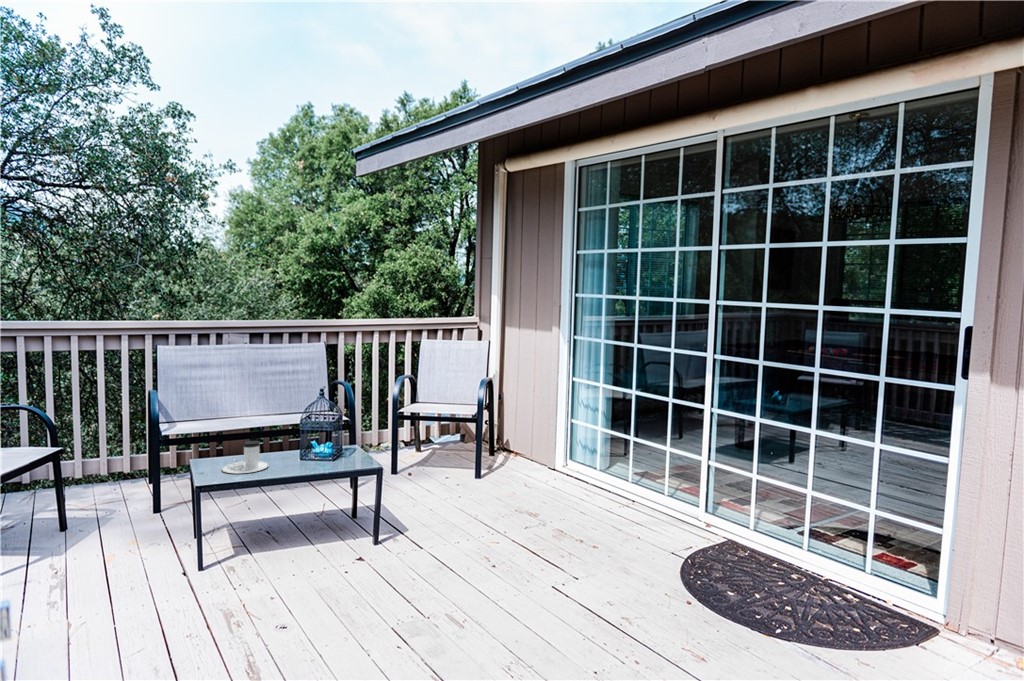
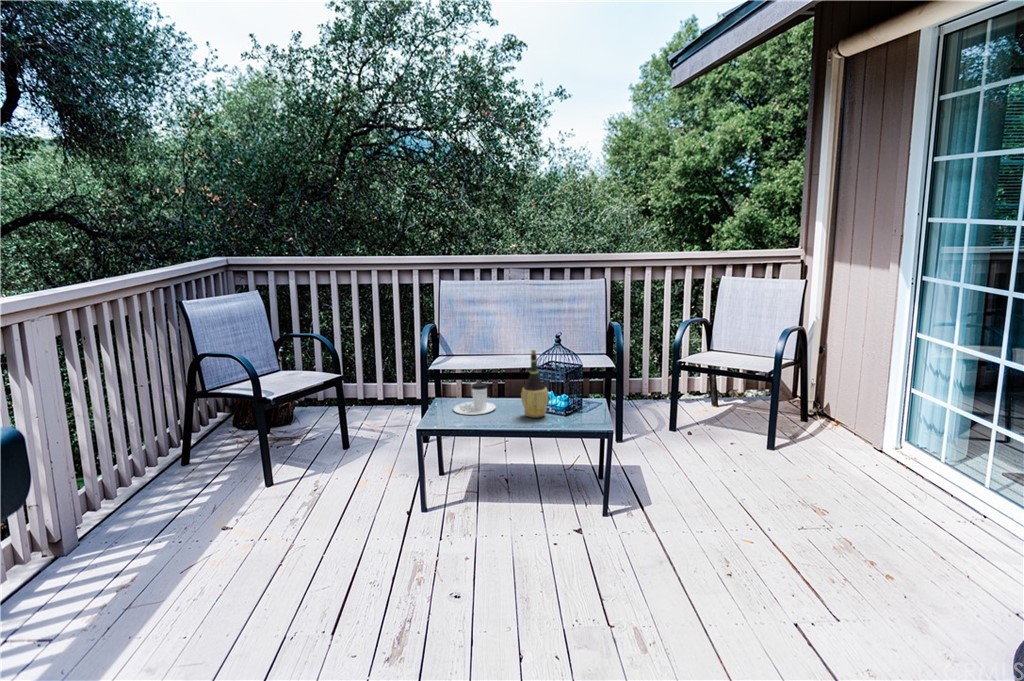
wine bottle: none [301,403,327,467] -> present [521,350,549,418]

